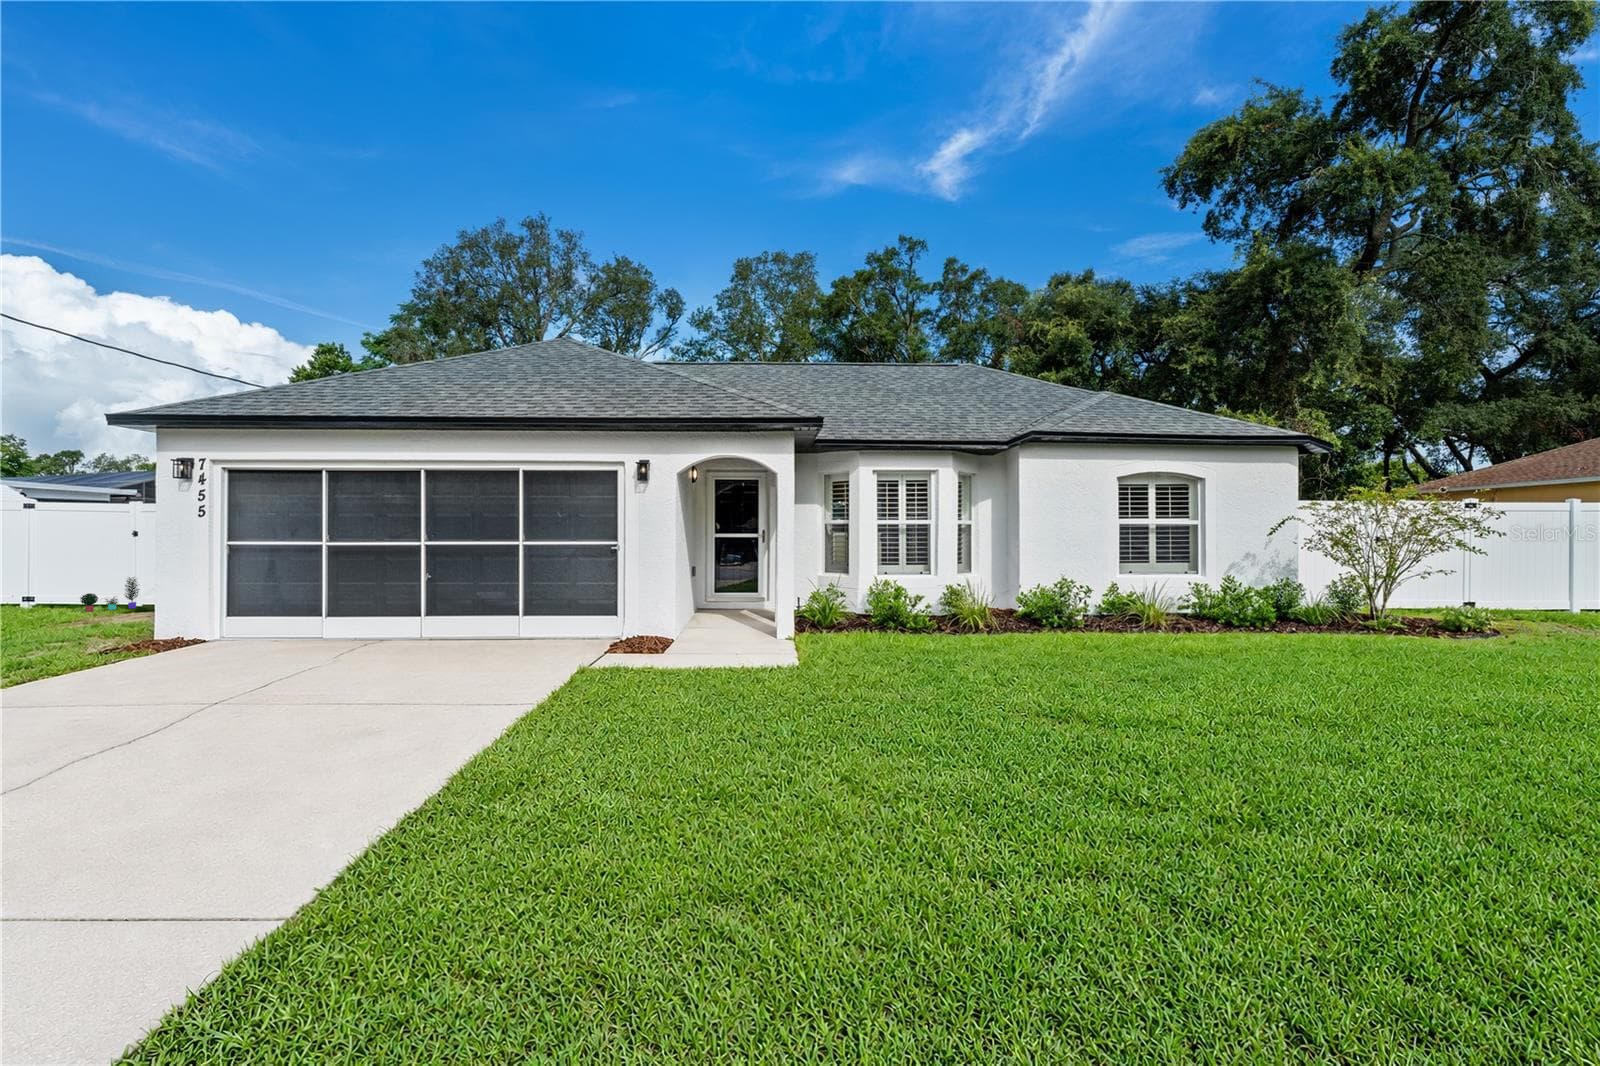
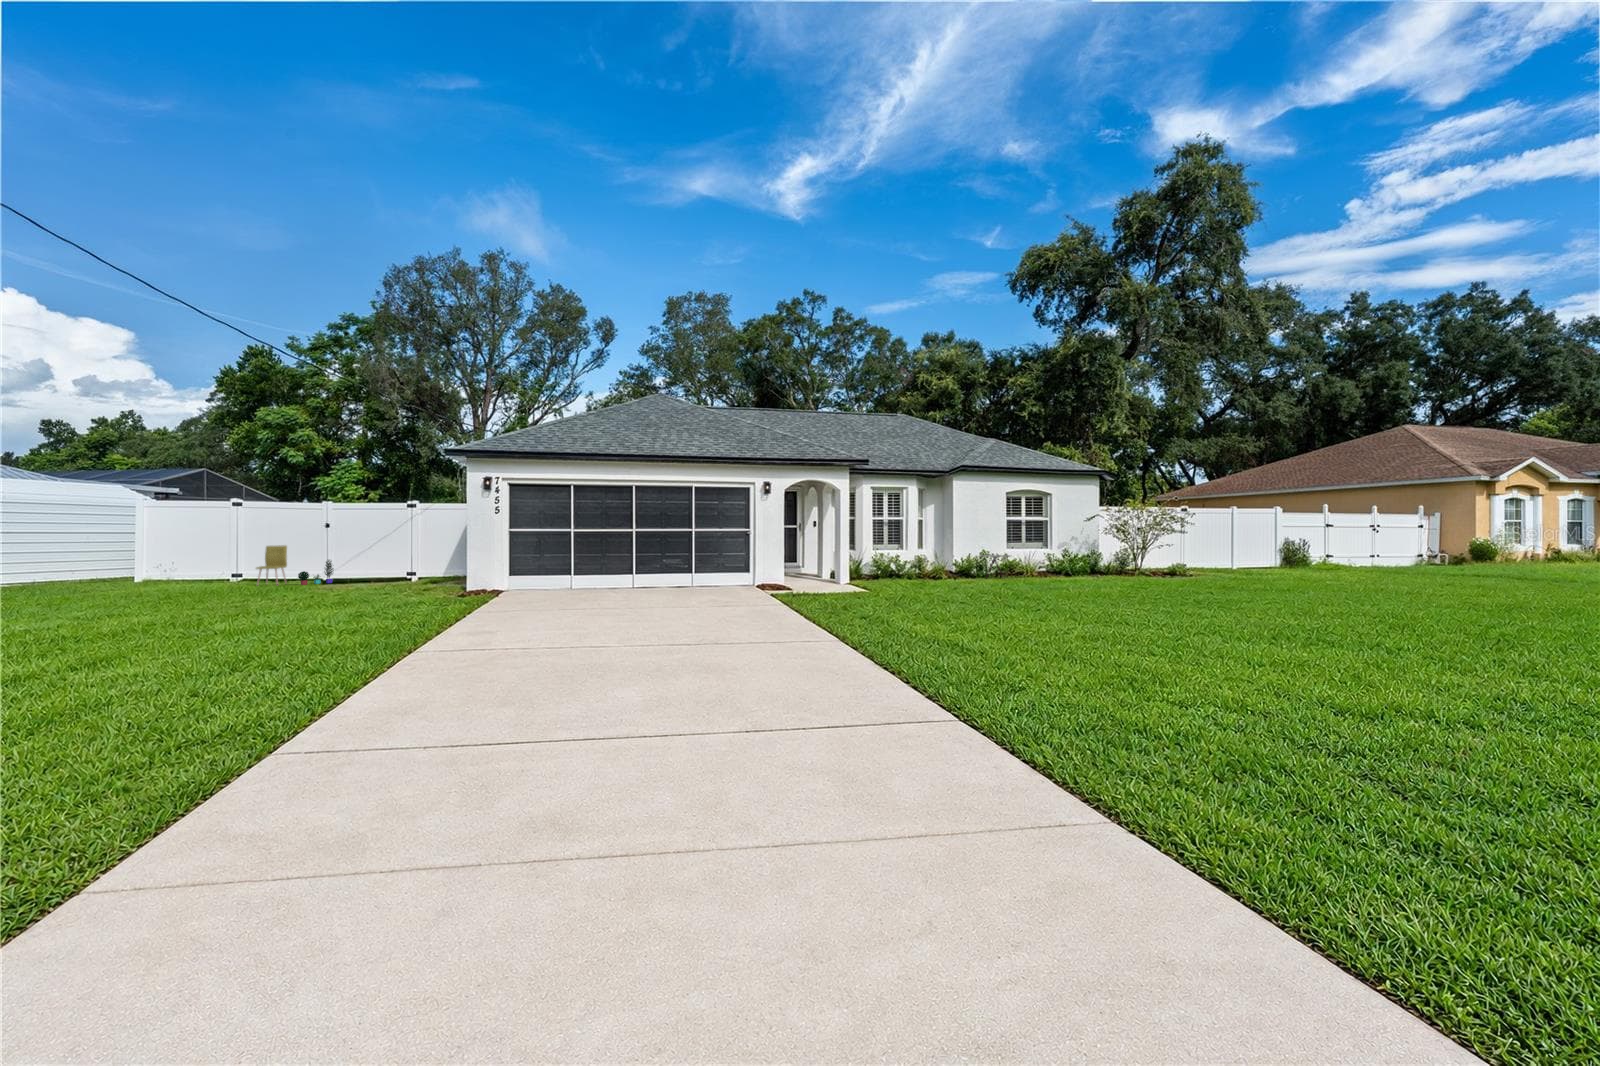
chair: none [29,558,84,612] -> present [256,545,287,586]
round table: none [1053,586,1117,633] -> present [980,555,1010,577]

